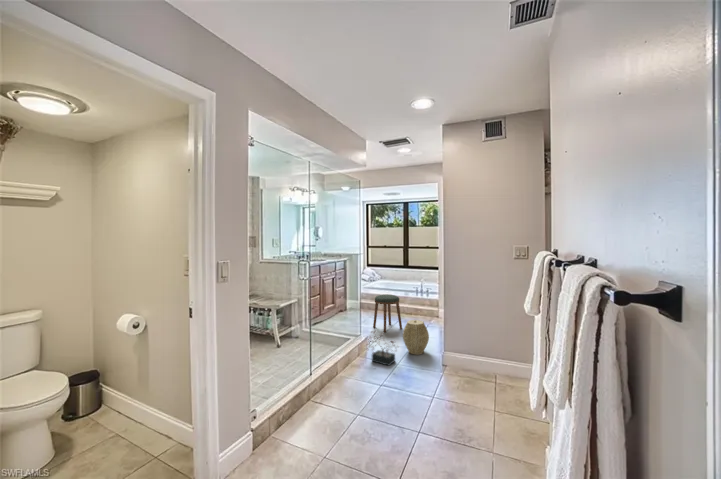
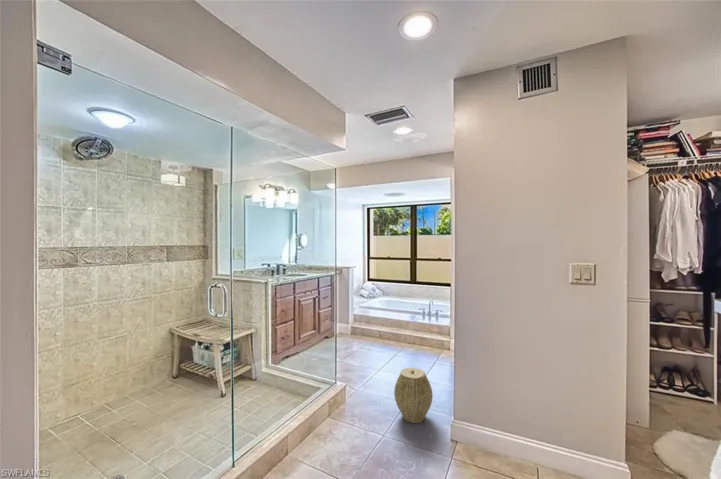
stool: present [373,294,402,332] -> none [362,322,400,375]
decorative plant: present [365,331,395,366] -> none [335,384,386,446]

